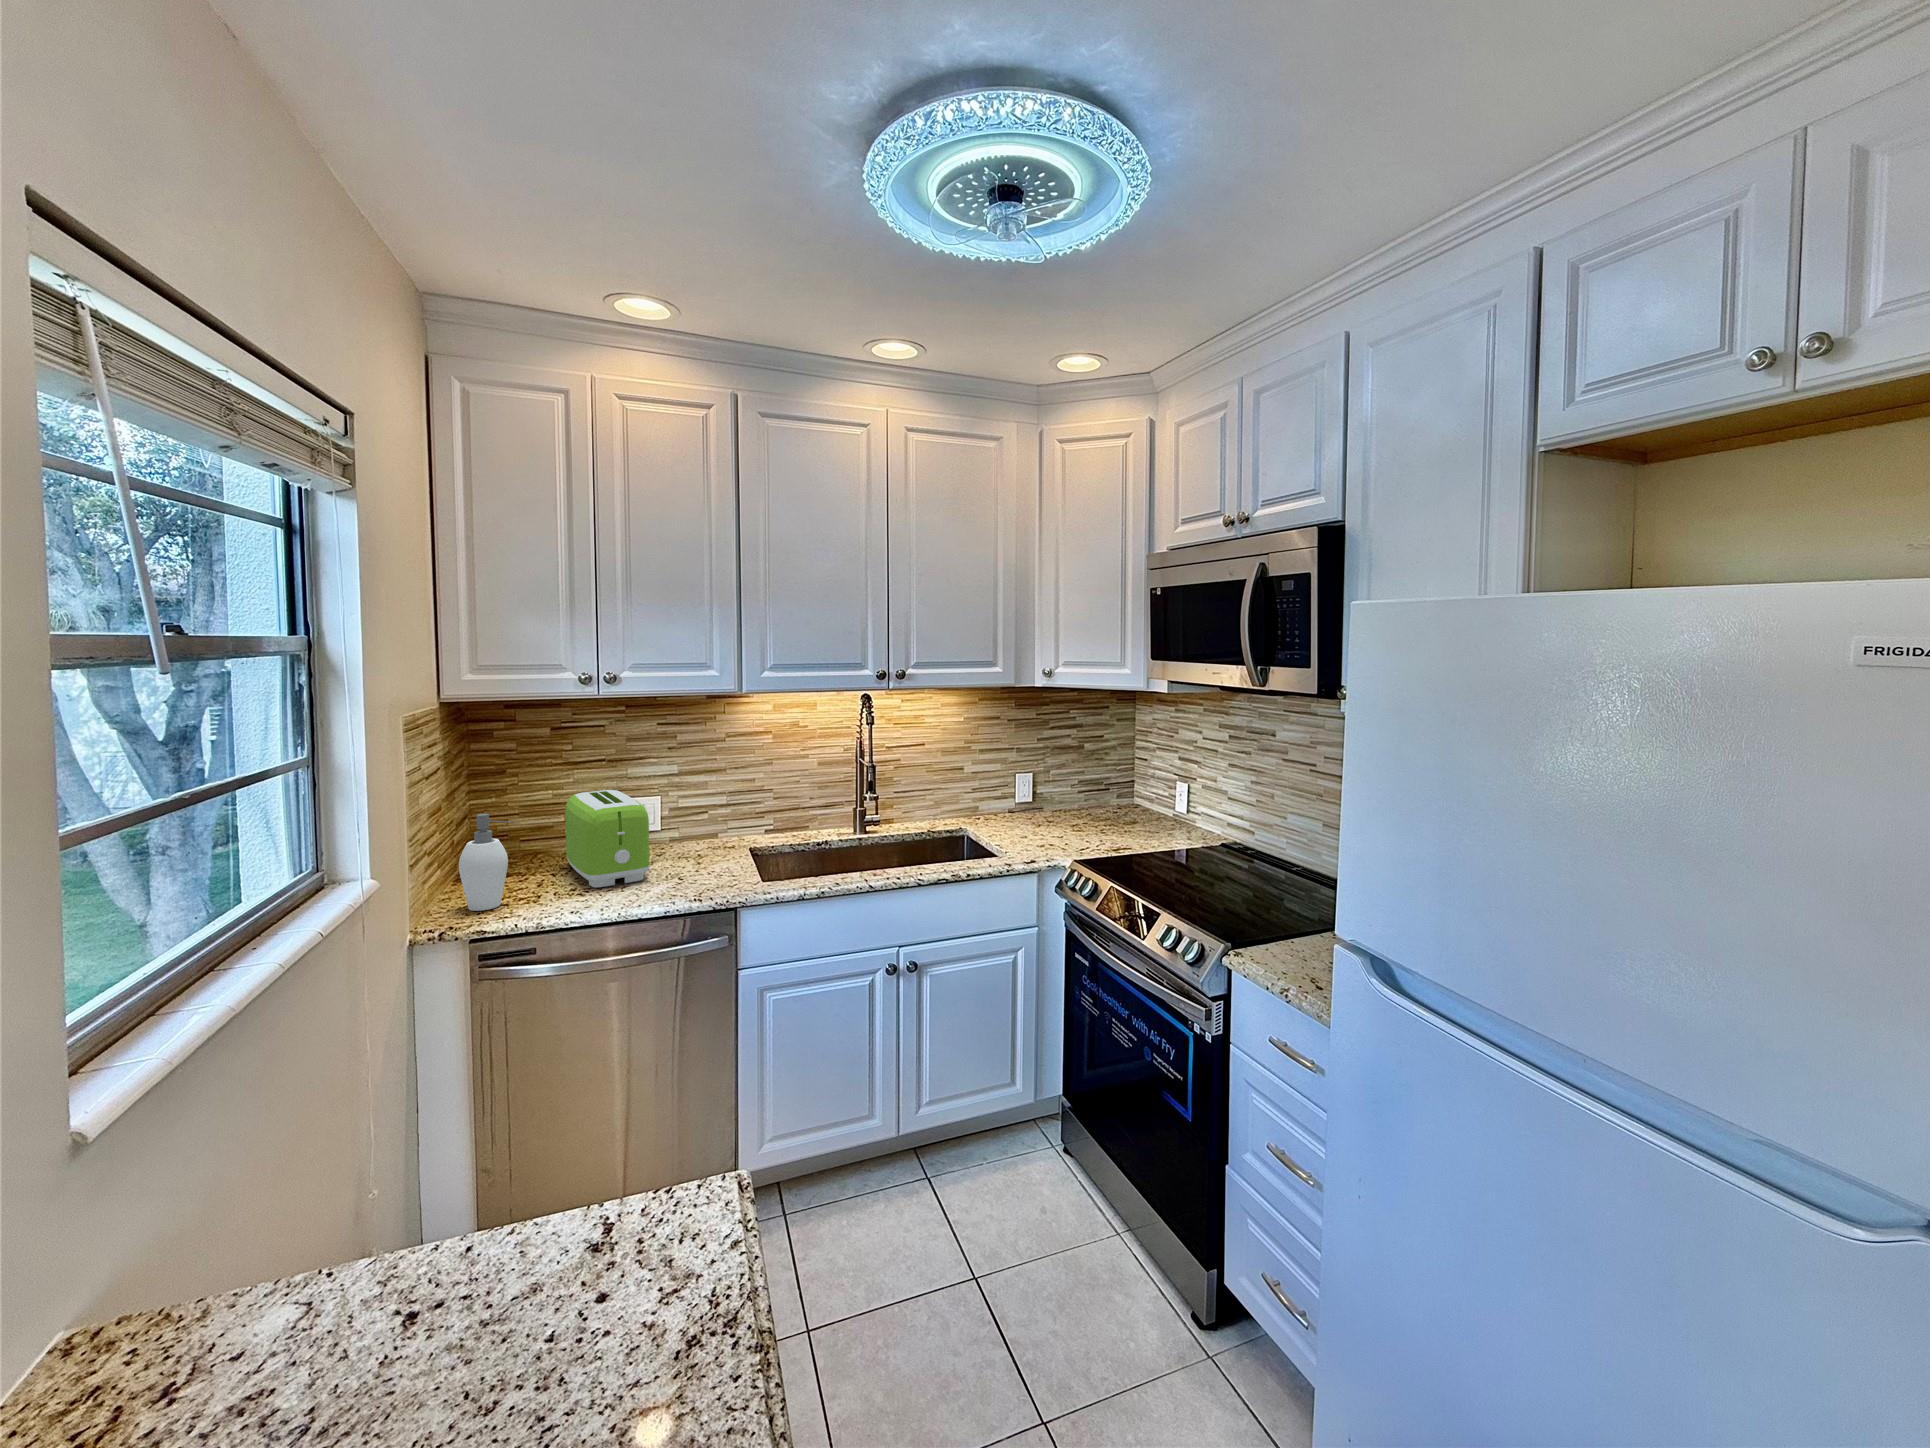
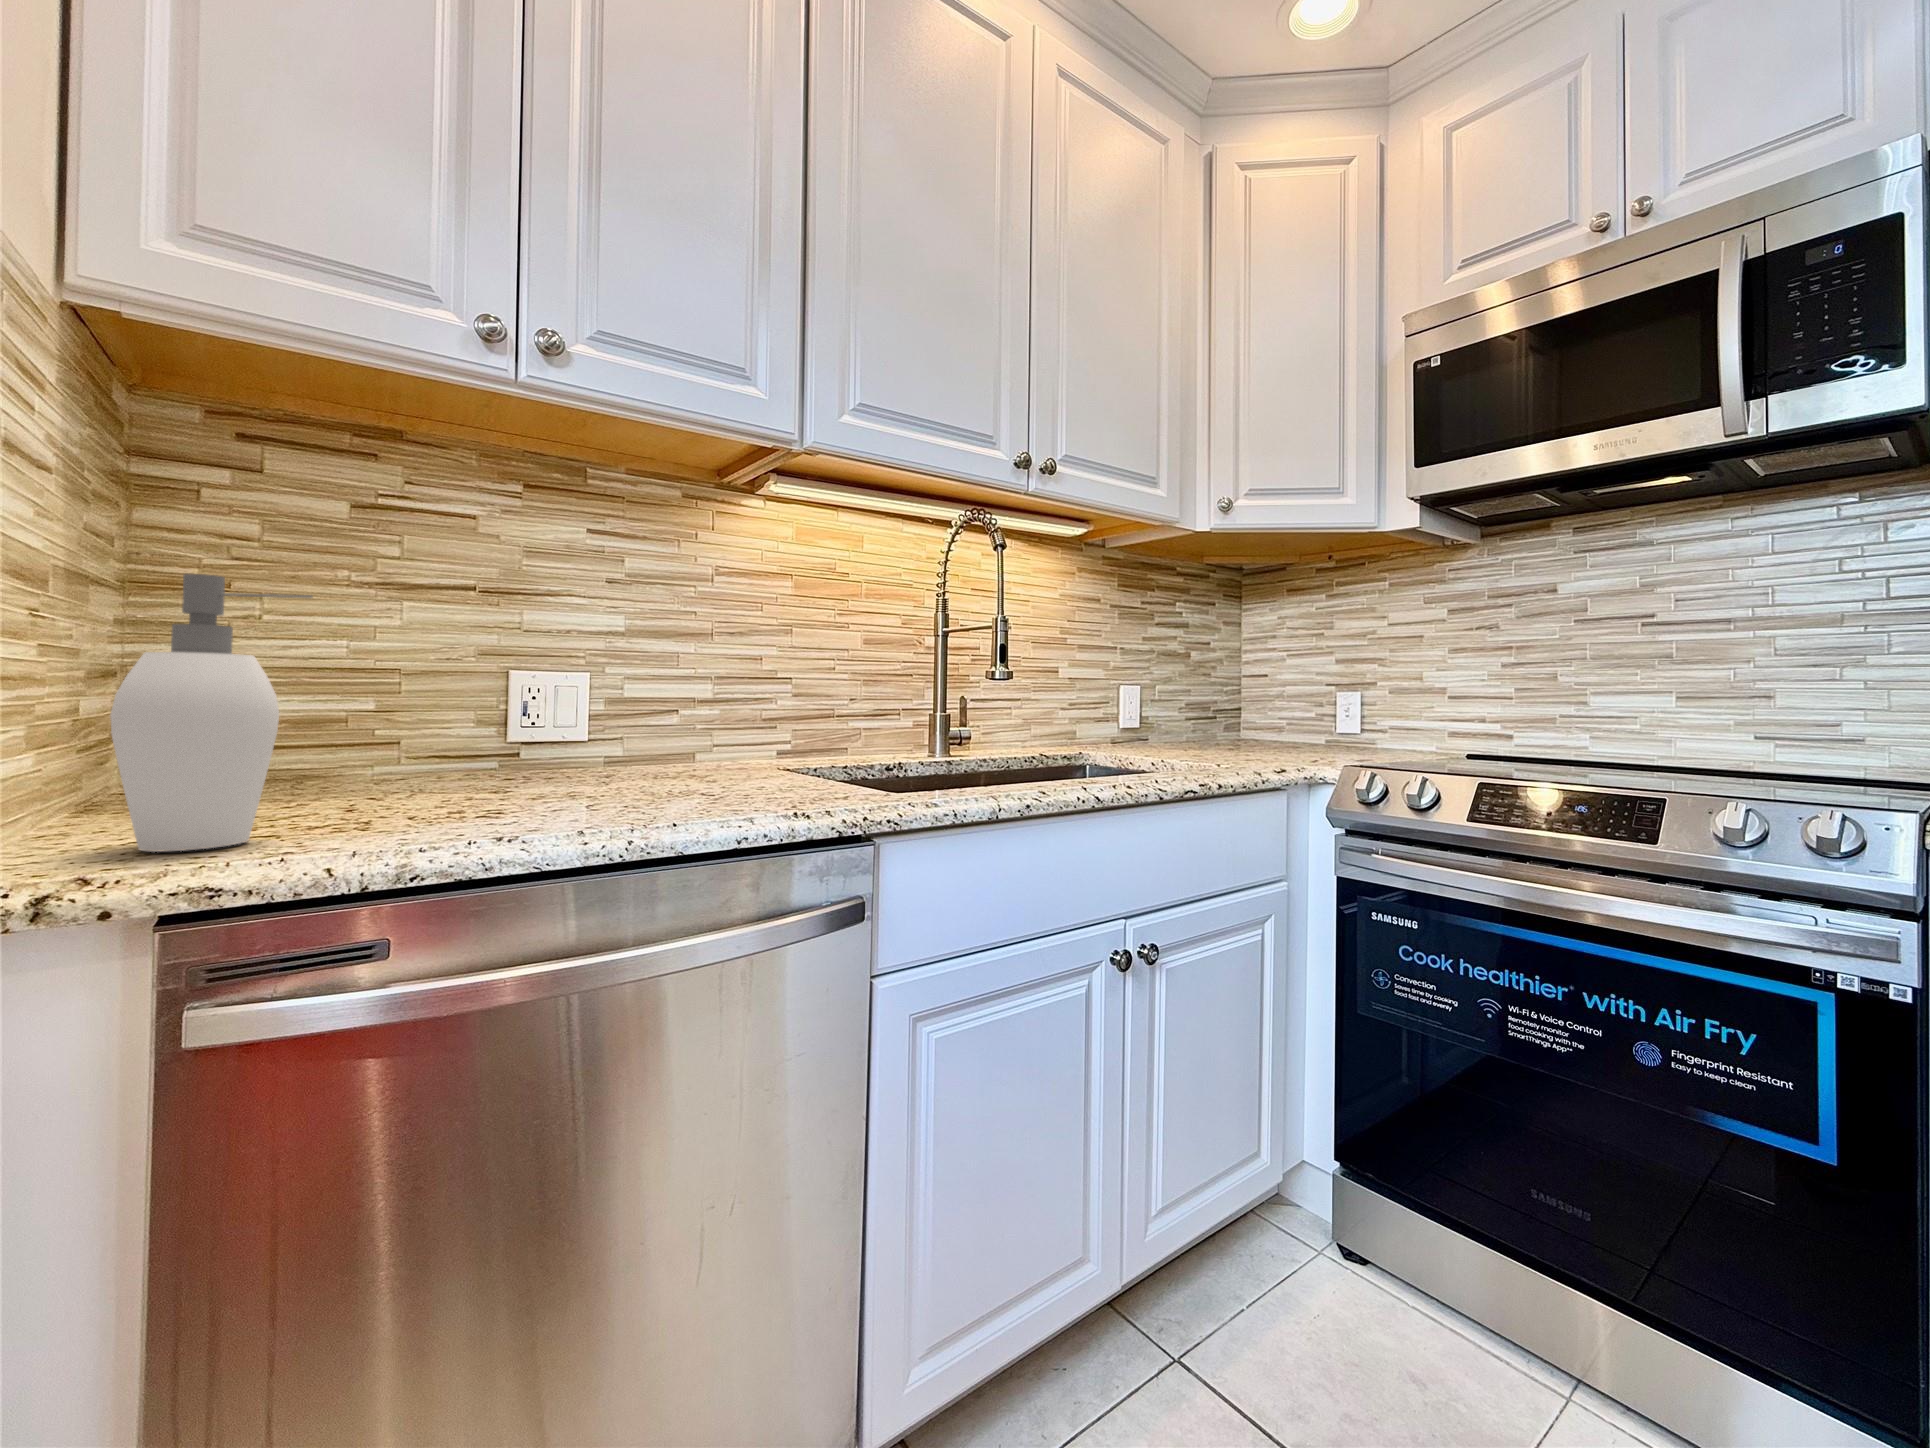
toaster: present [565,790,649,887] -> none [394,621,633,810]

